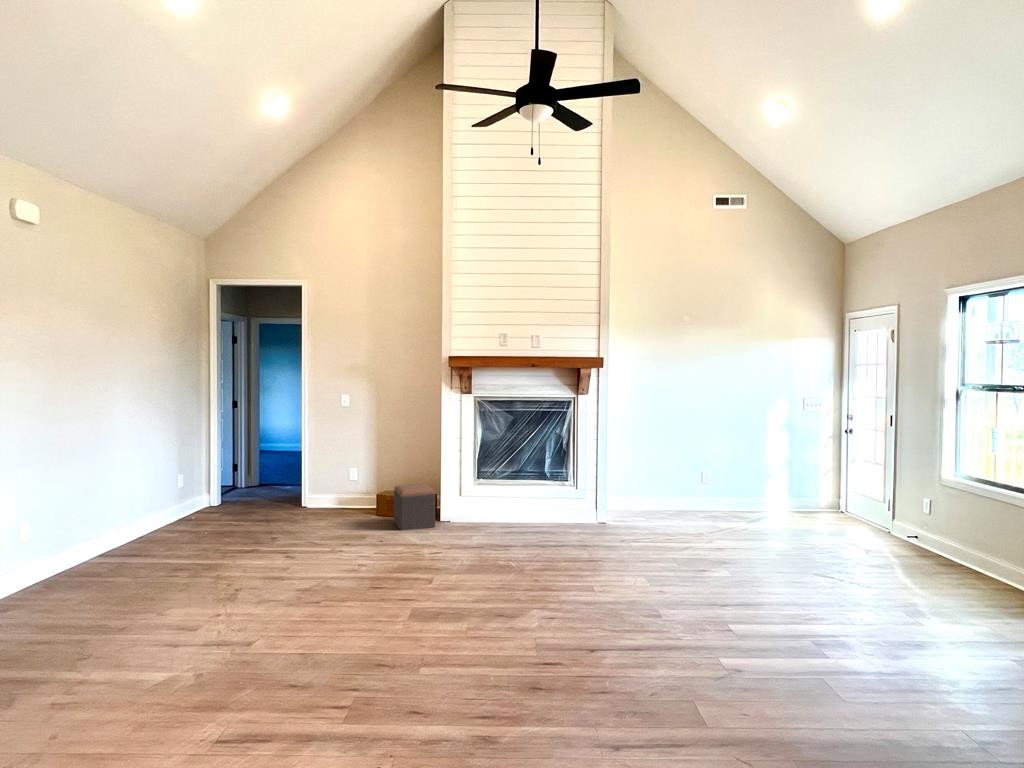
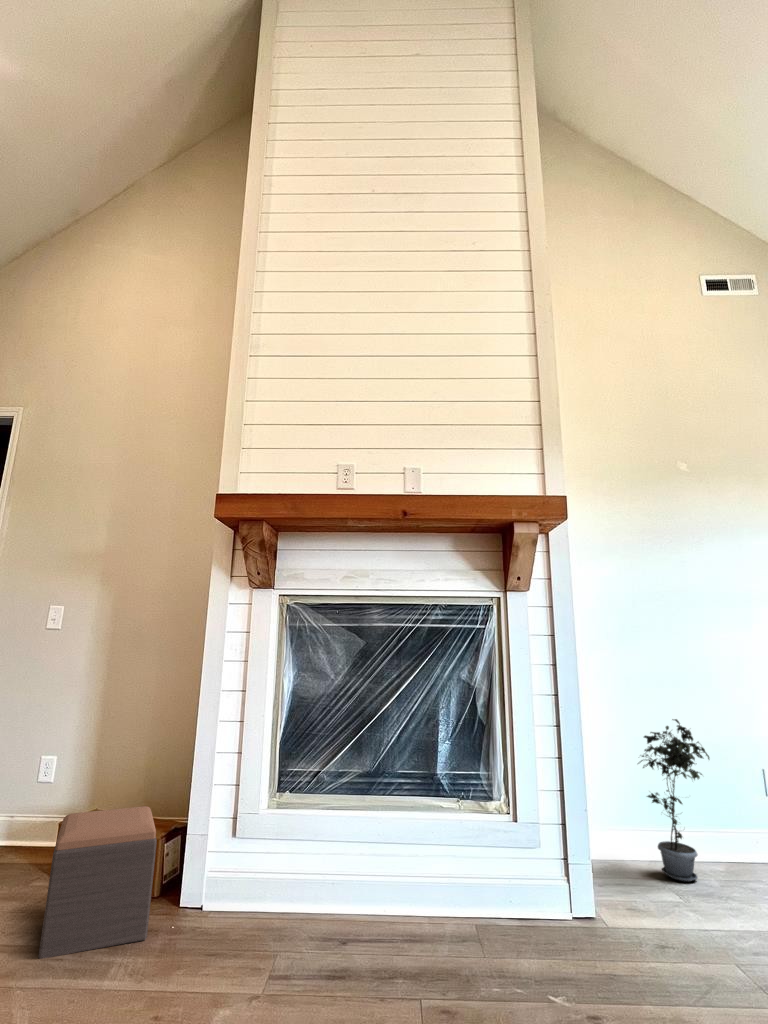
potted plant: none [641,448,671,515] -> present [638,719,709,882]

